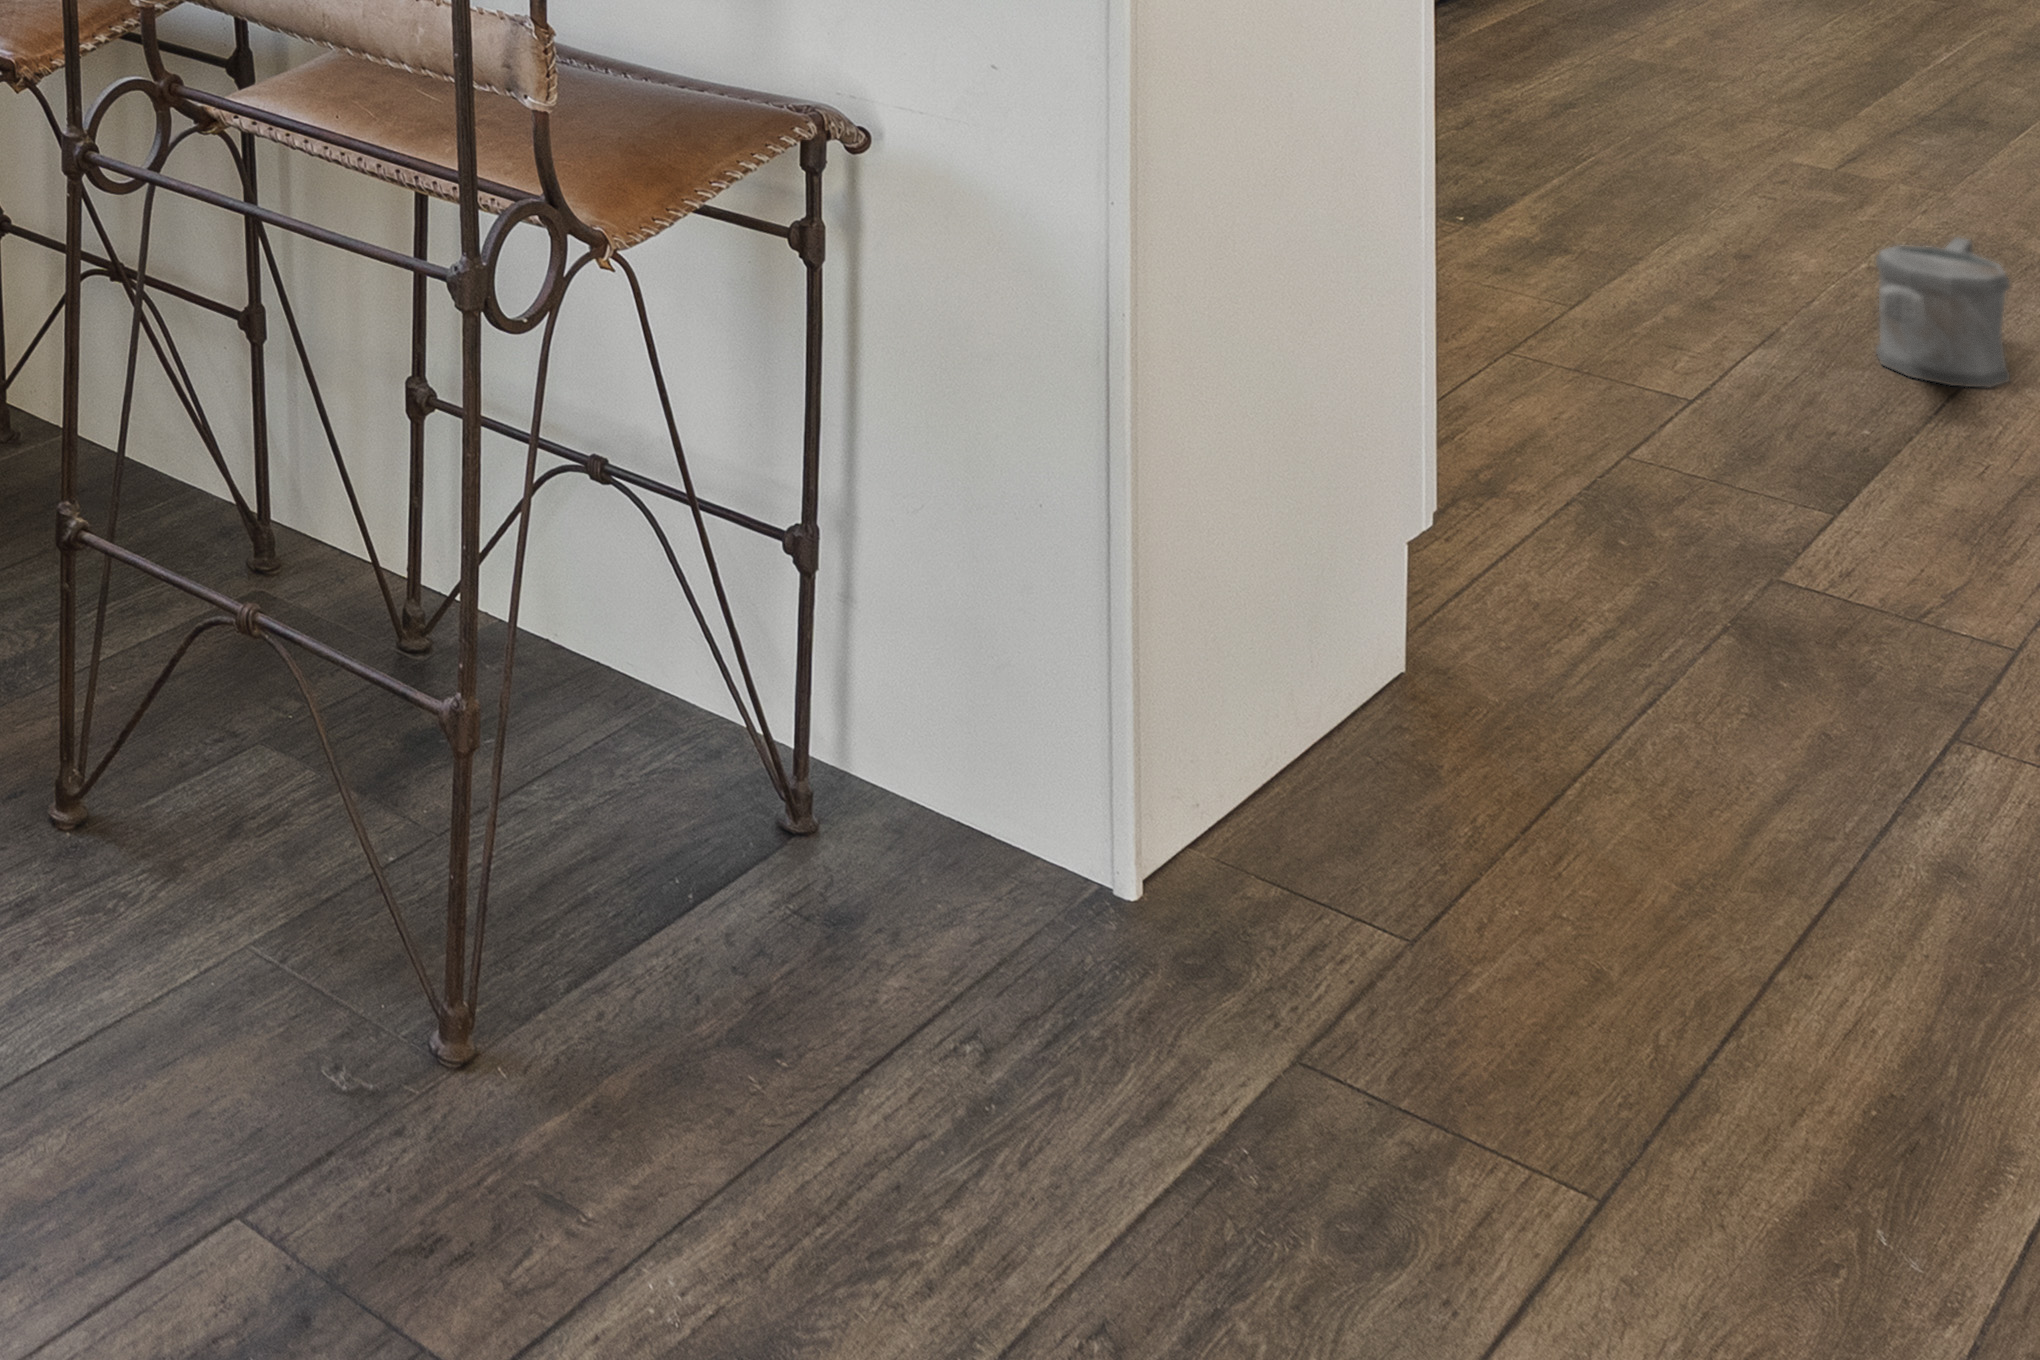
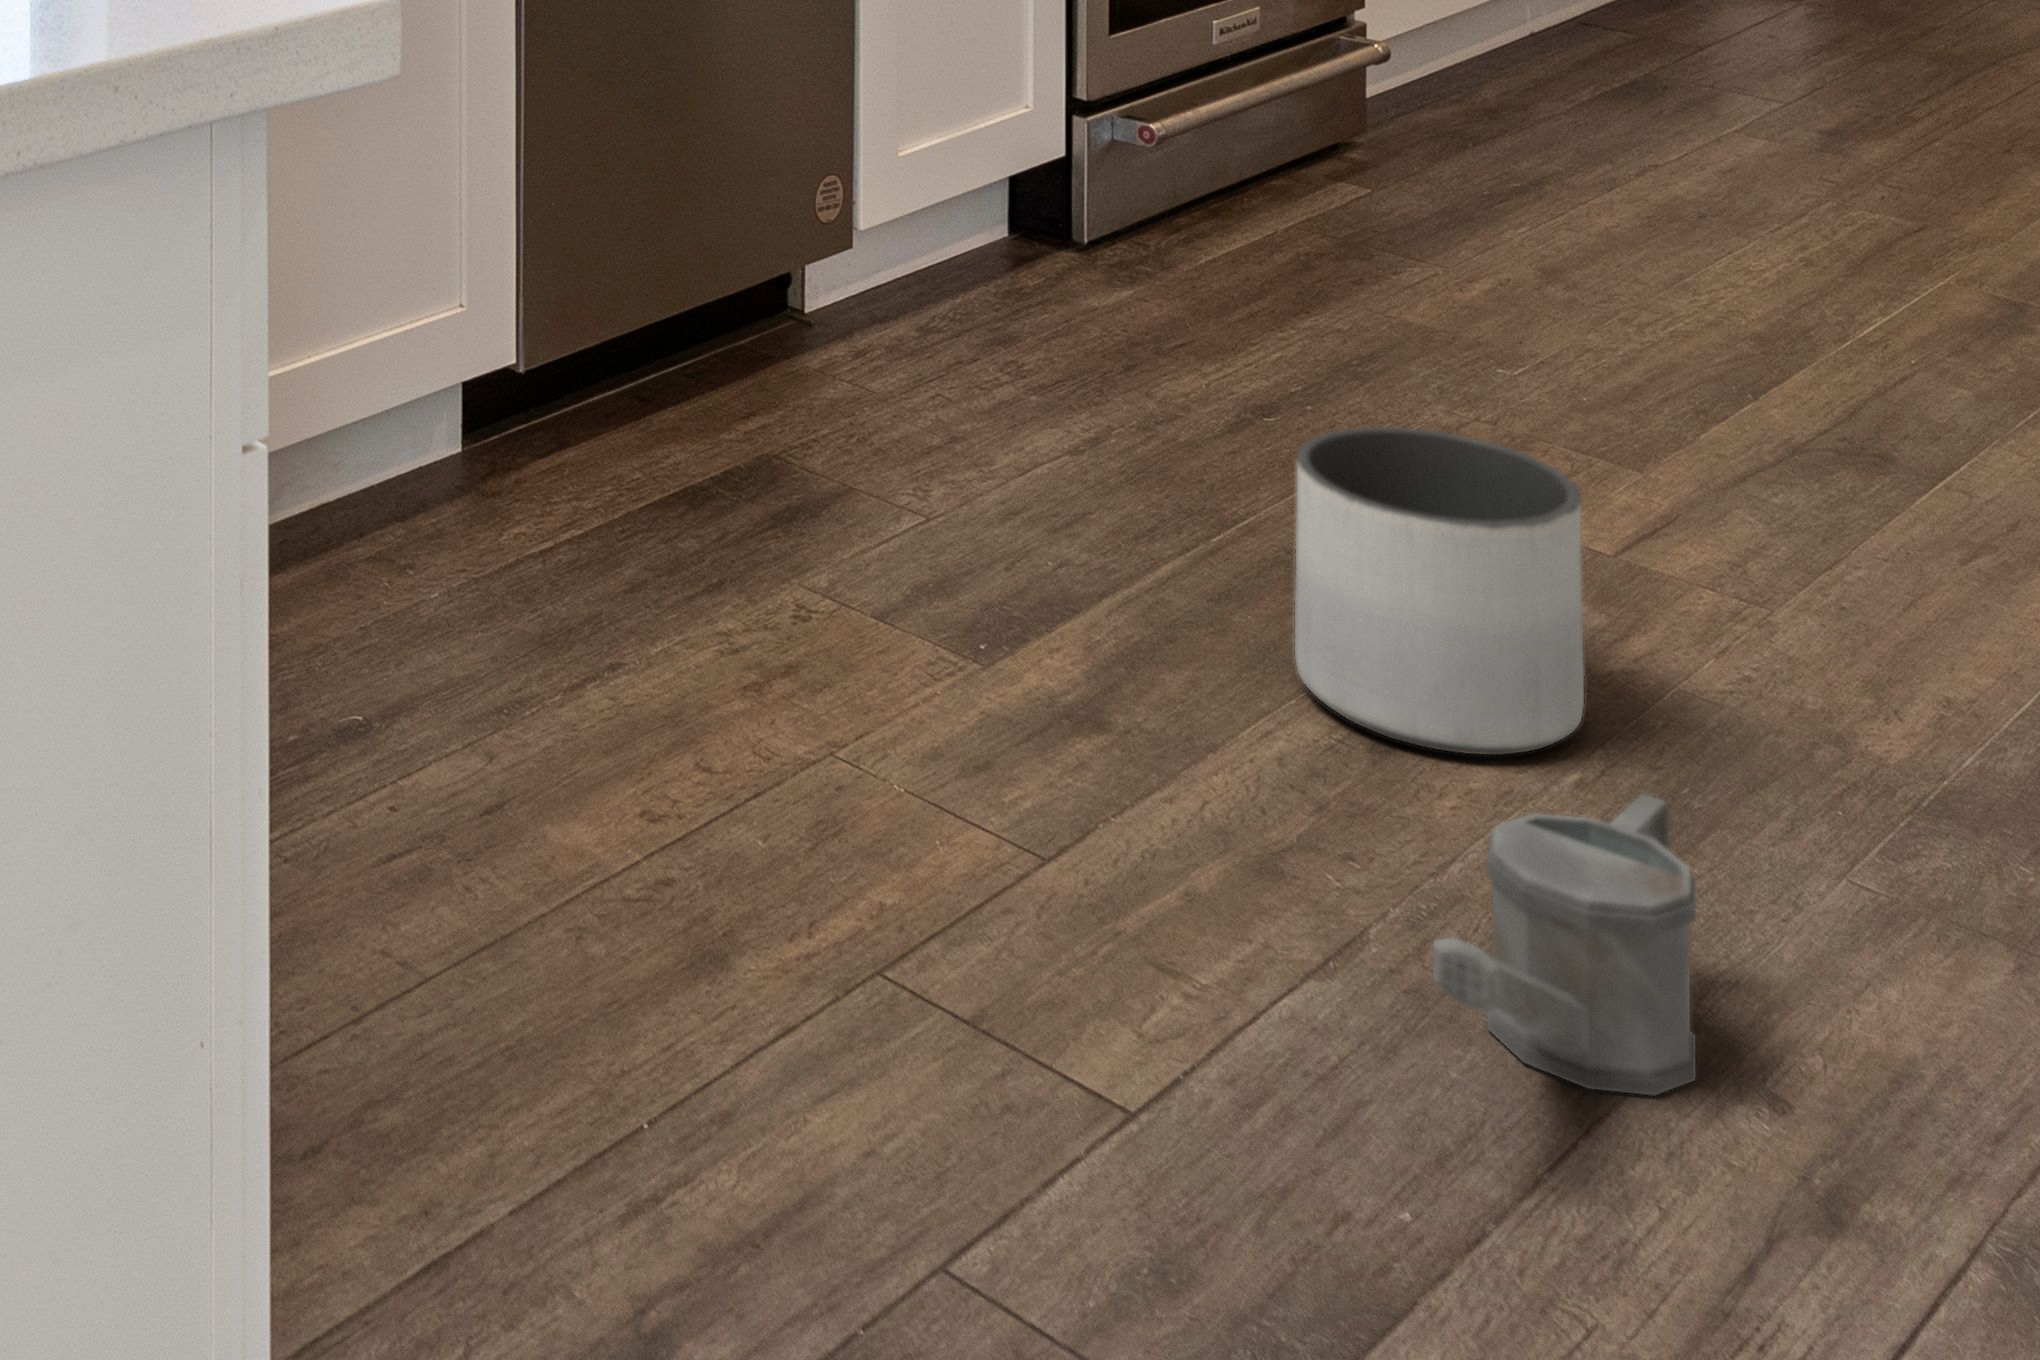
planter: none [1675,70,1868,255] -> present [1295,427,1584,755]

